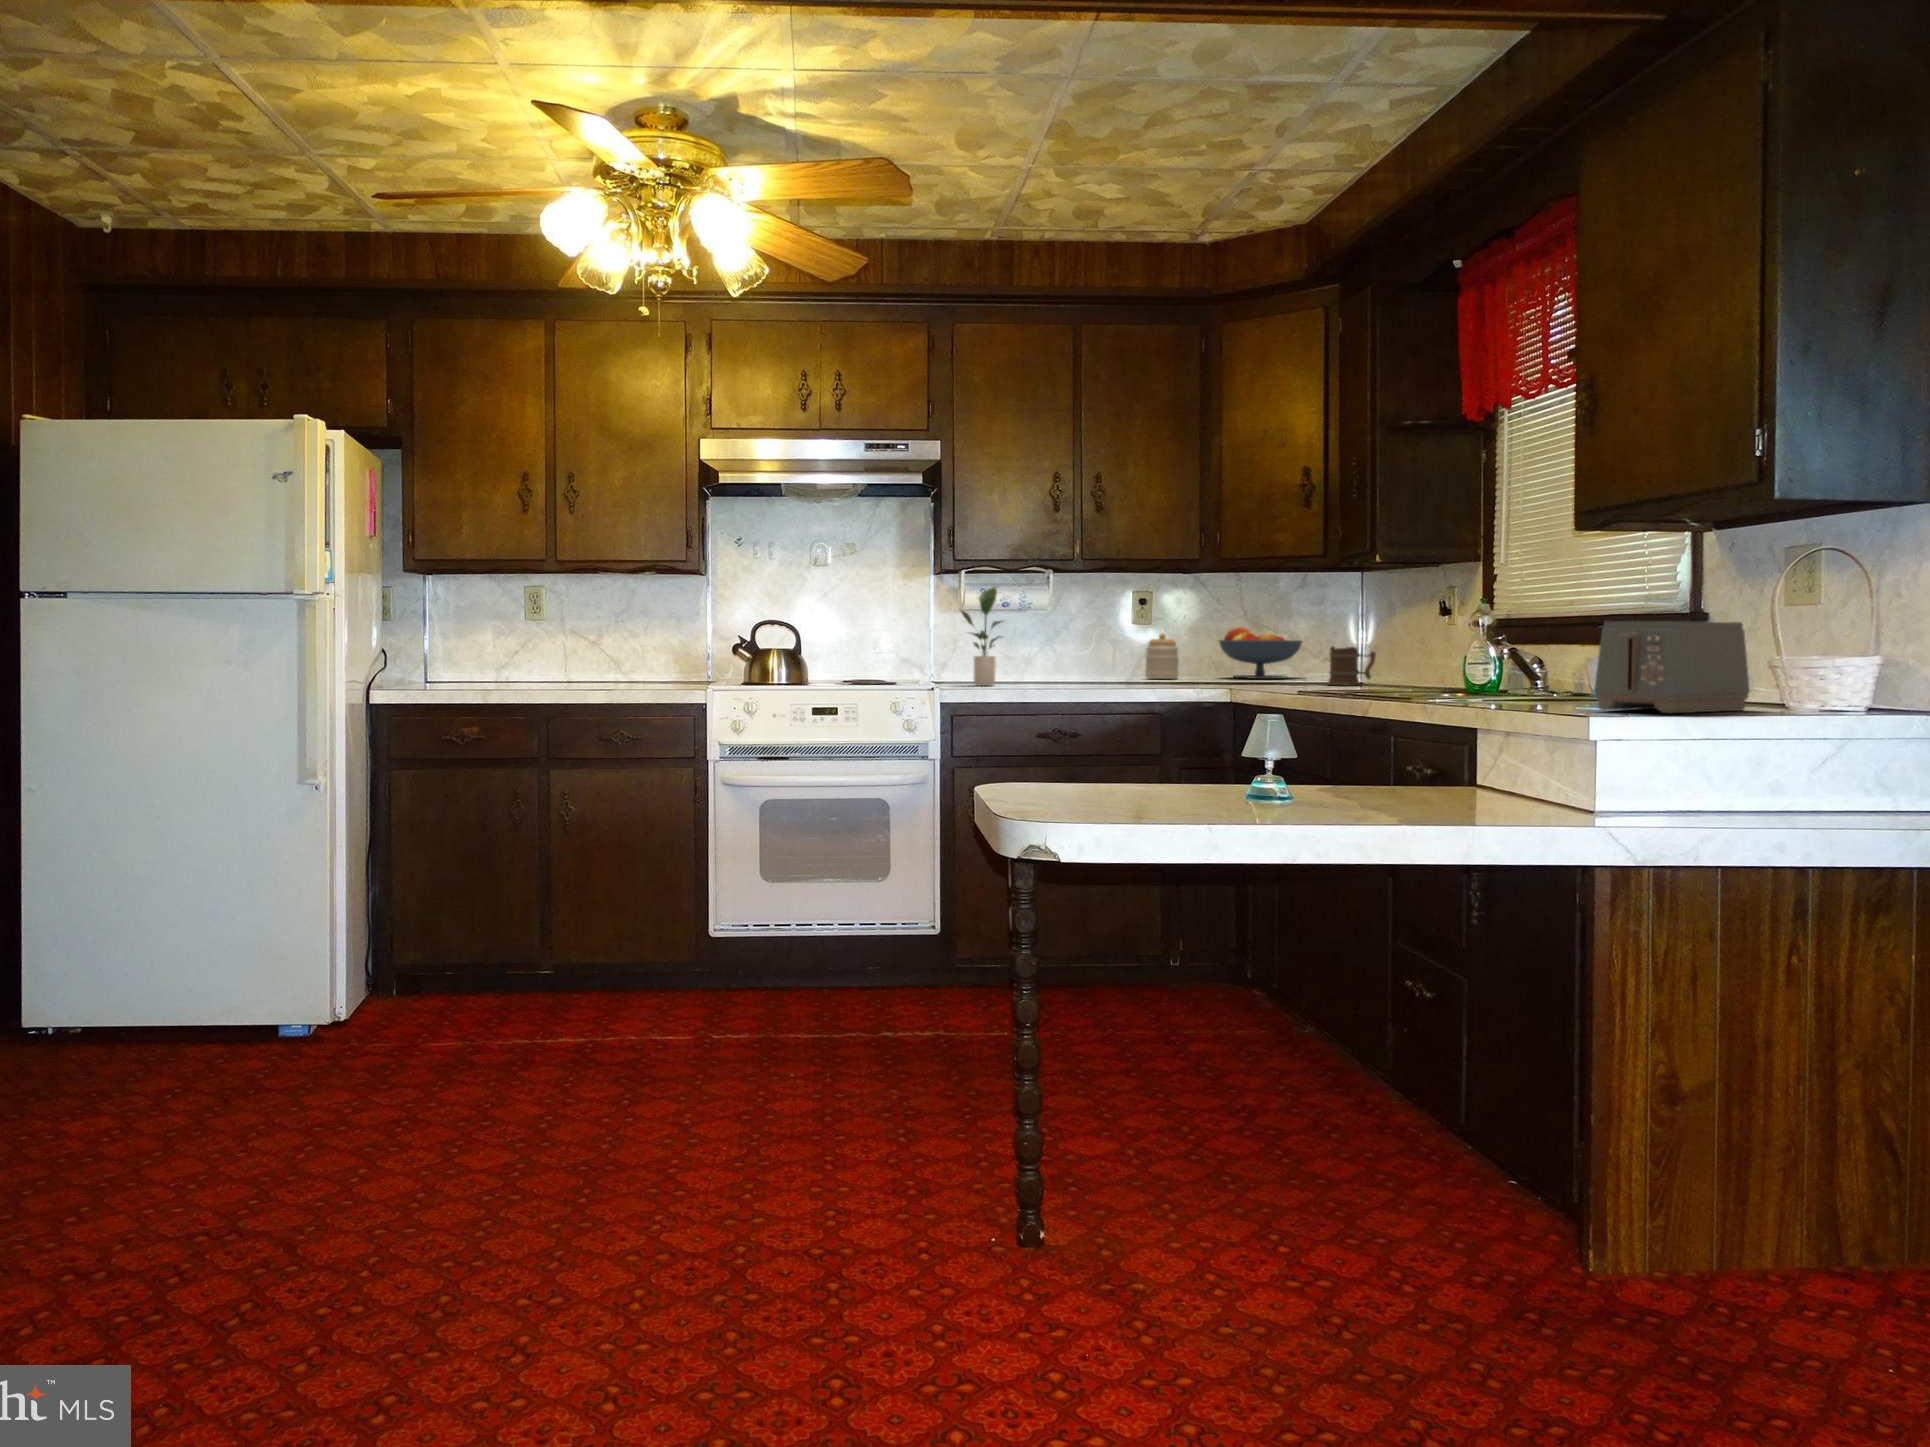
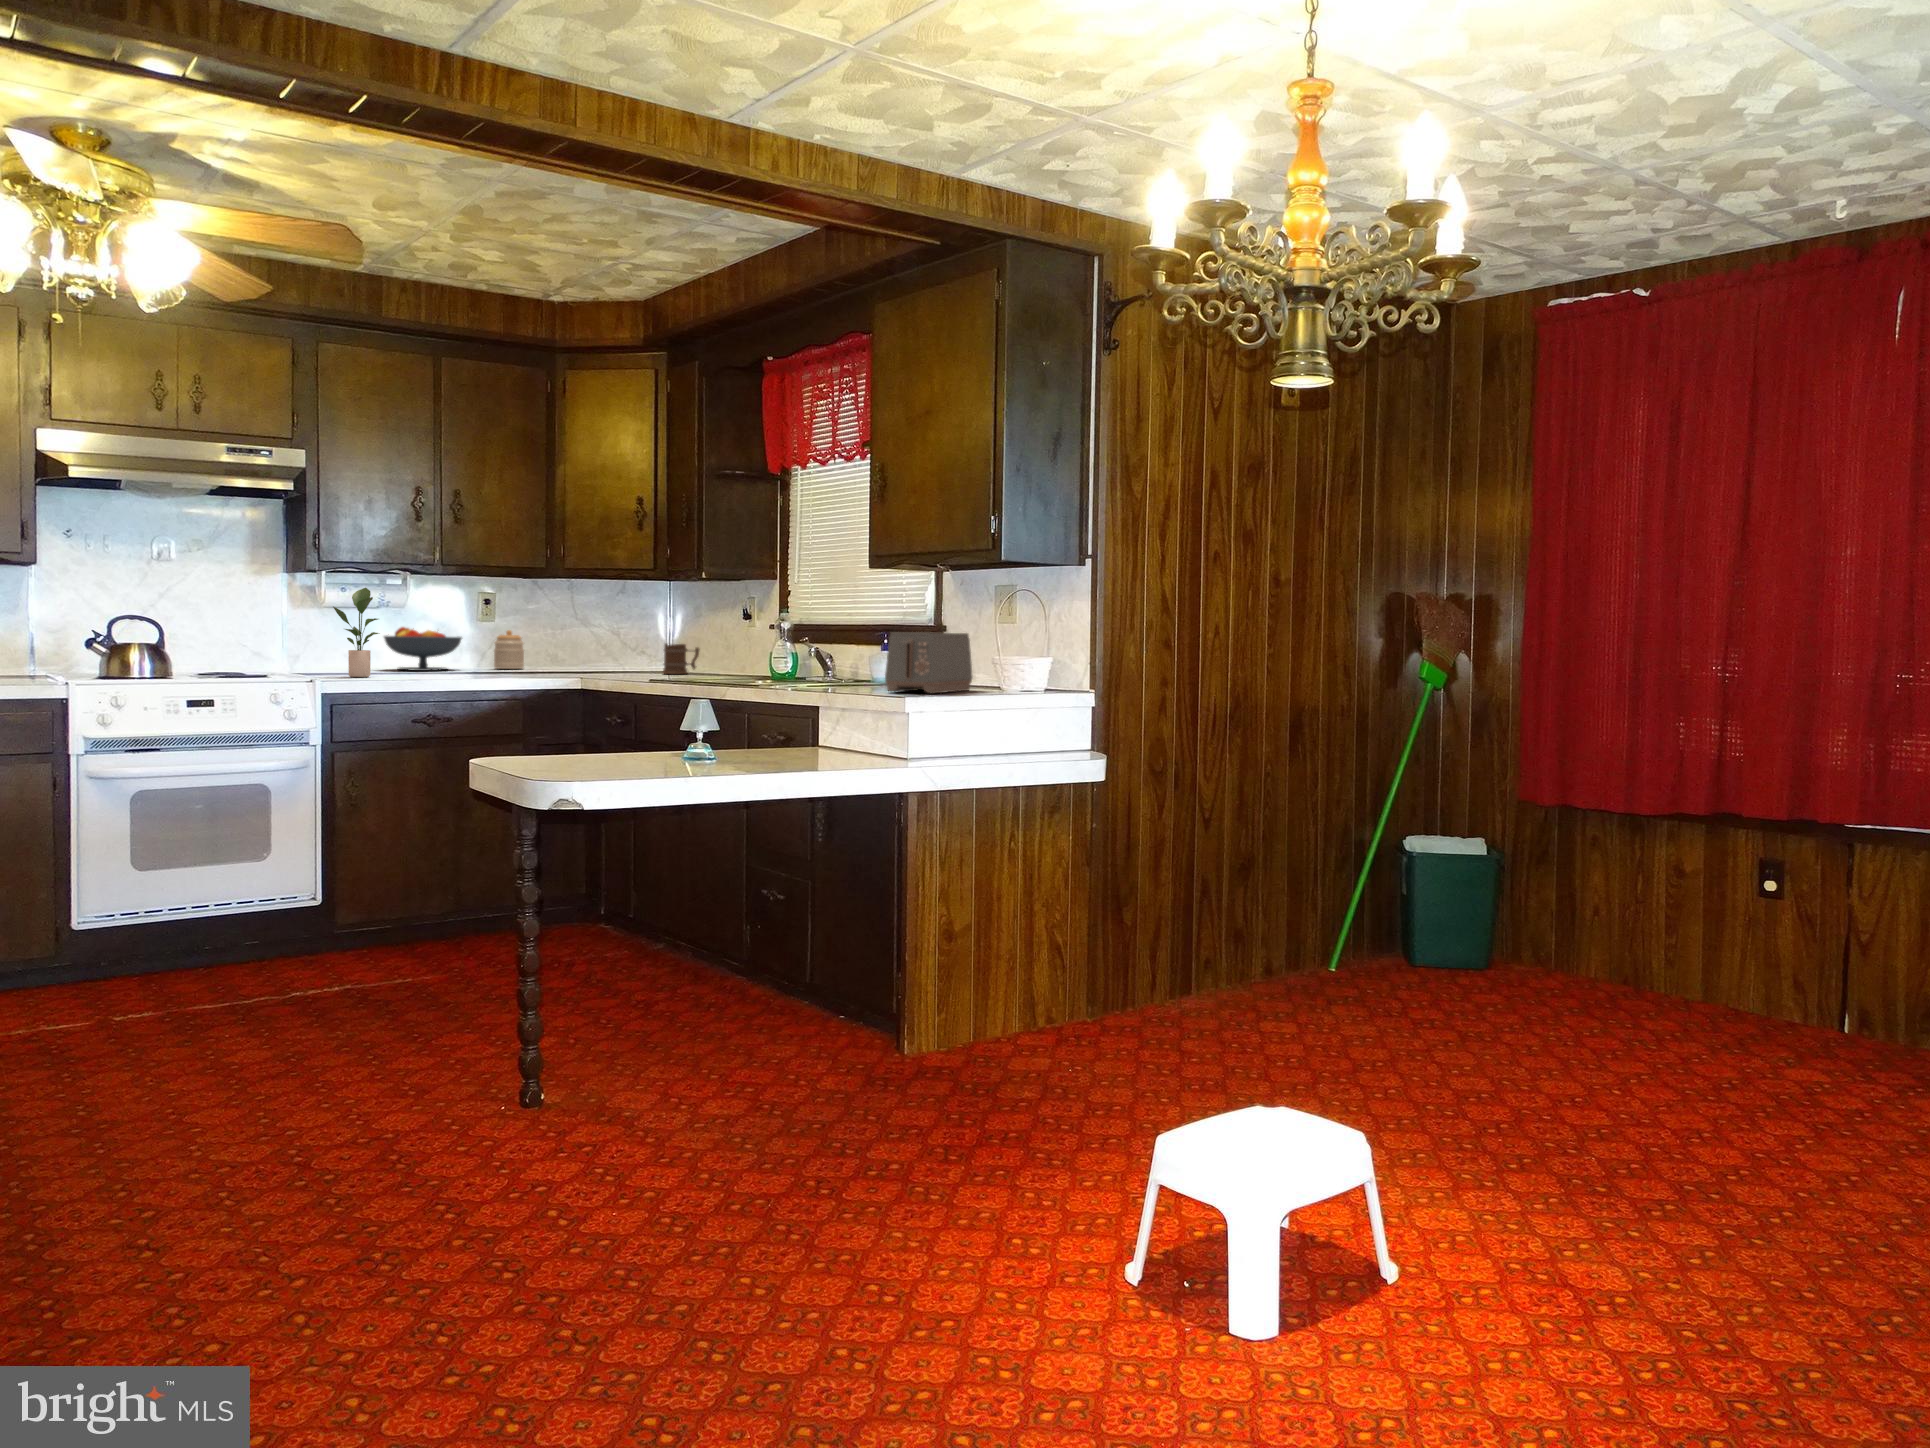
fruit bowl: present [1219,627,1302,679] -> present [384,627,462,671]

